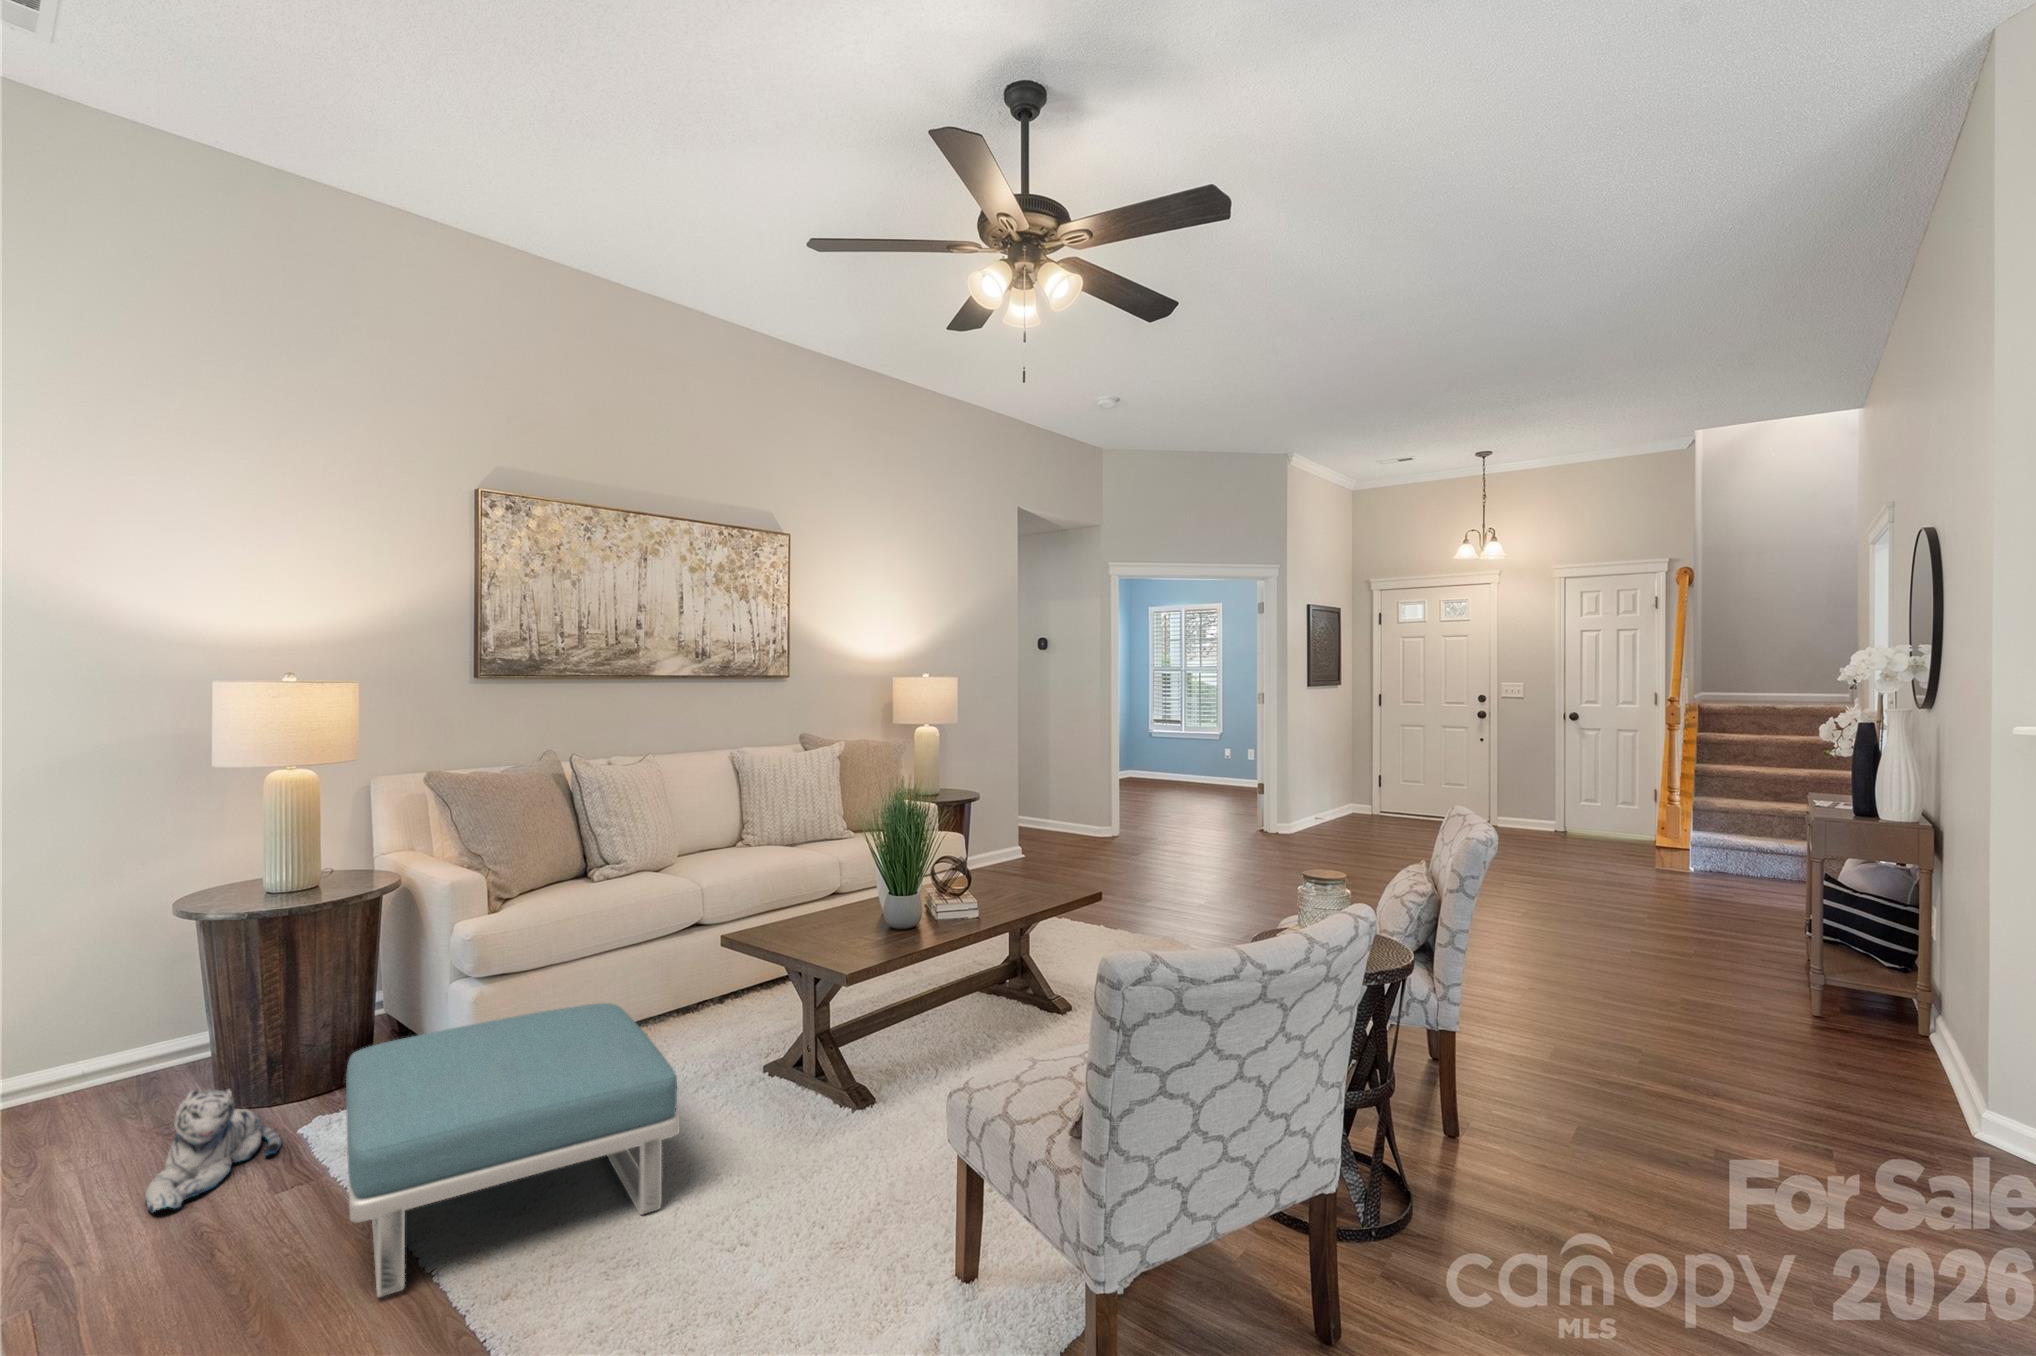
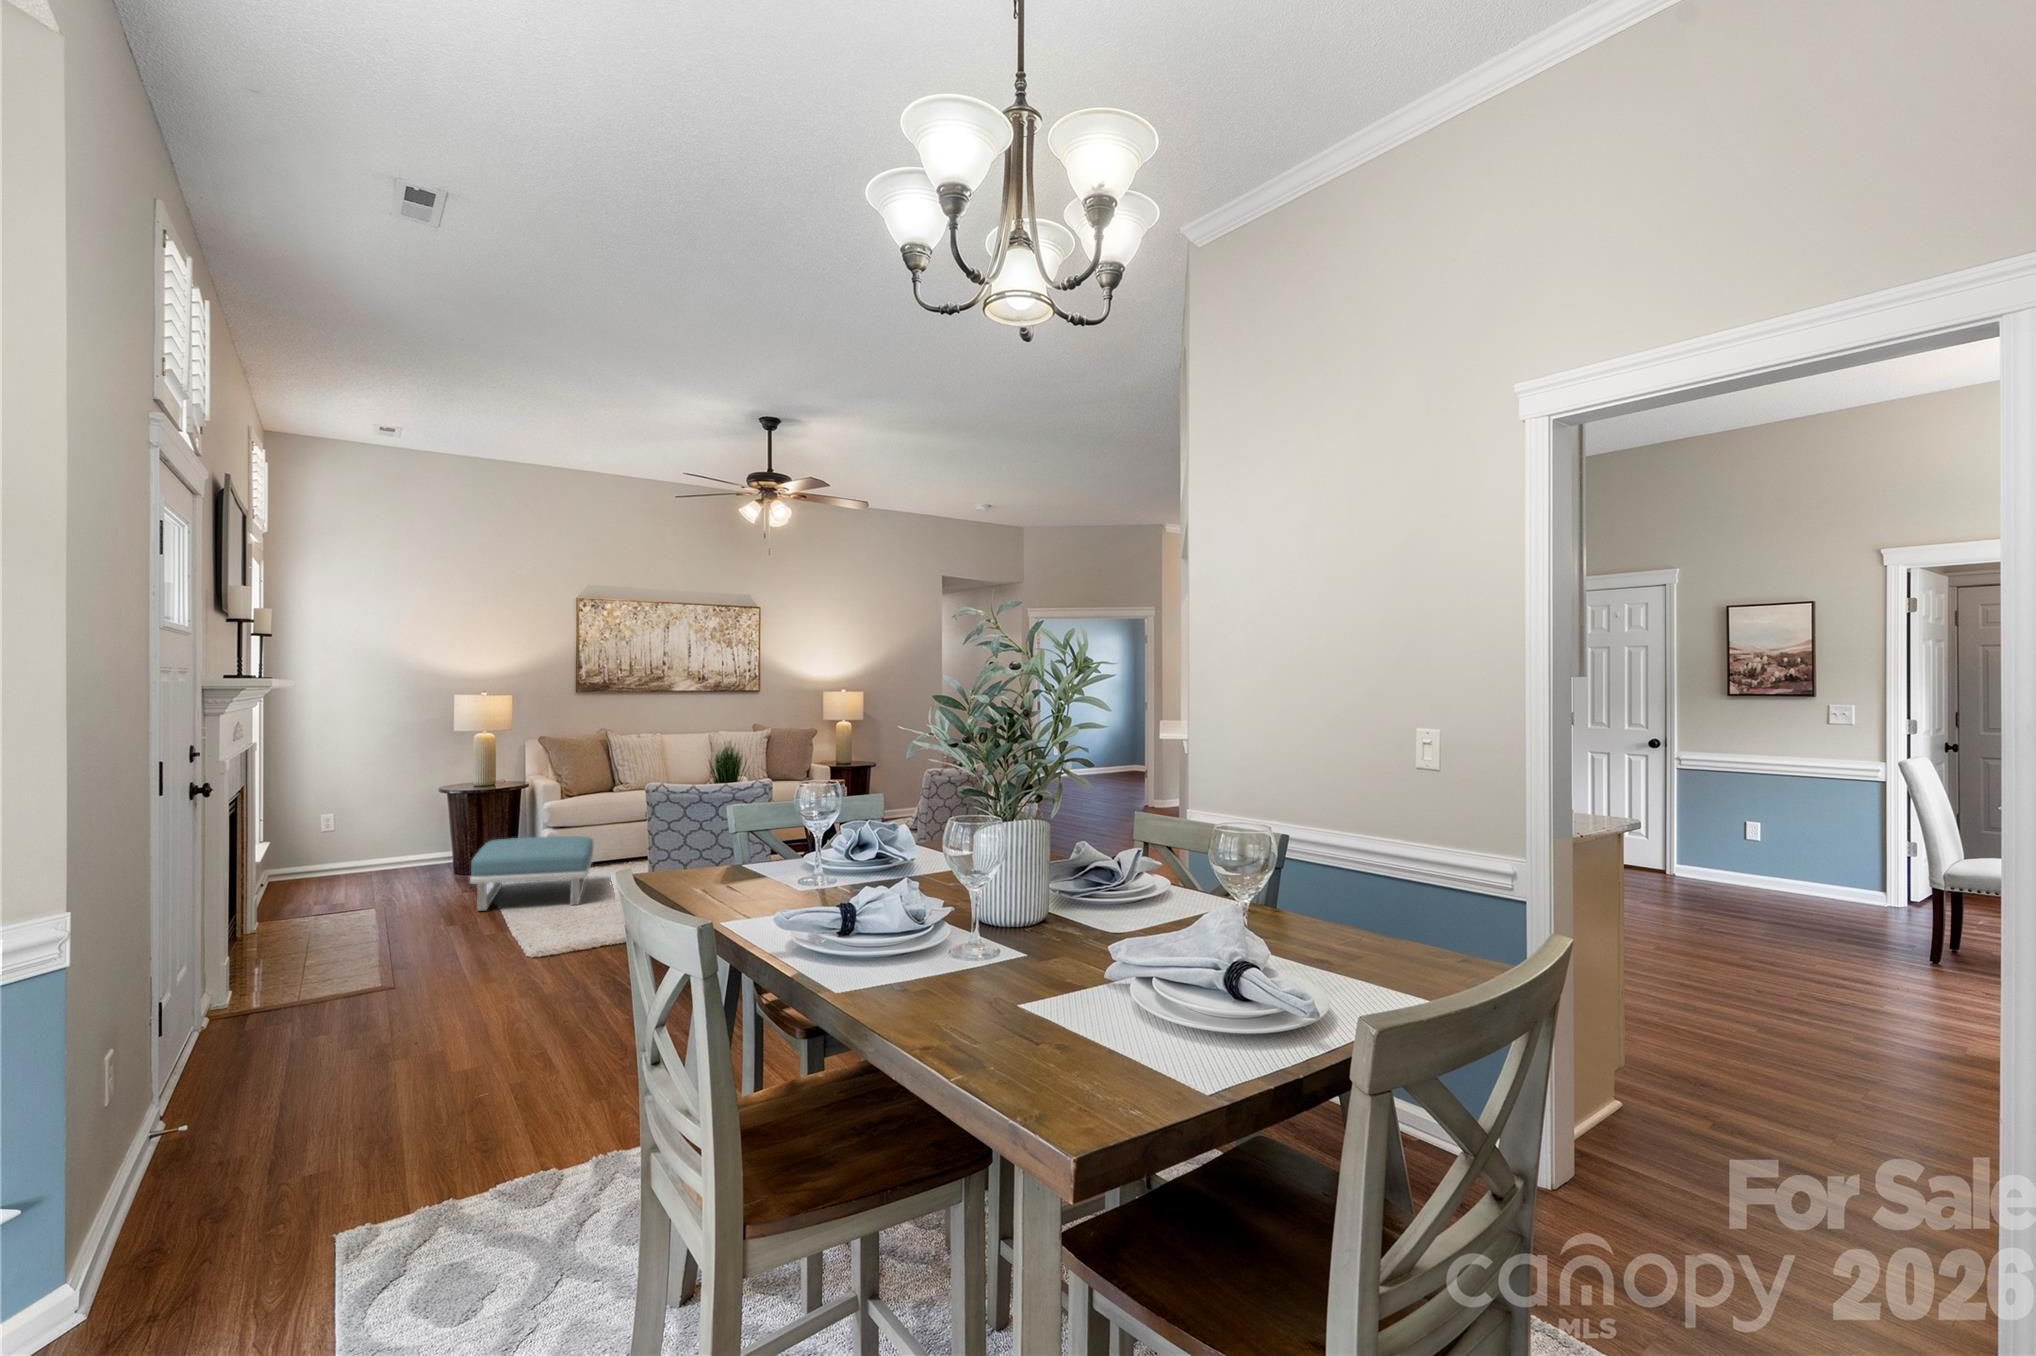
plush toy: present [145,1089,281,1213] -> none [421,852,470,890]

